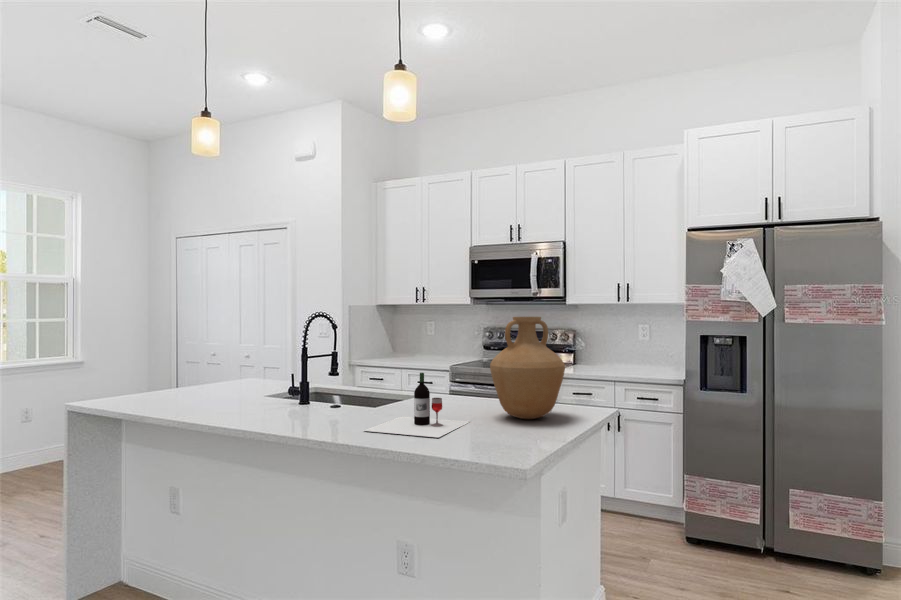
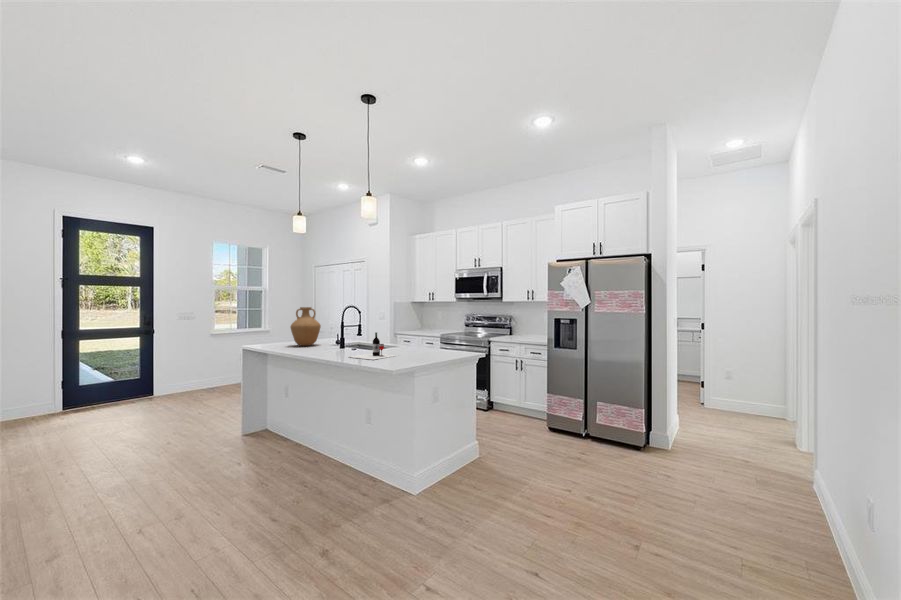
vase: present [490,317,565,419] -> present [290,307,321,346]

